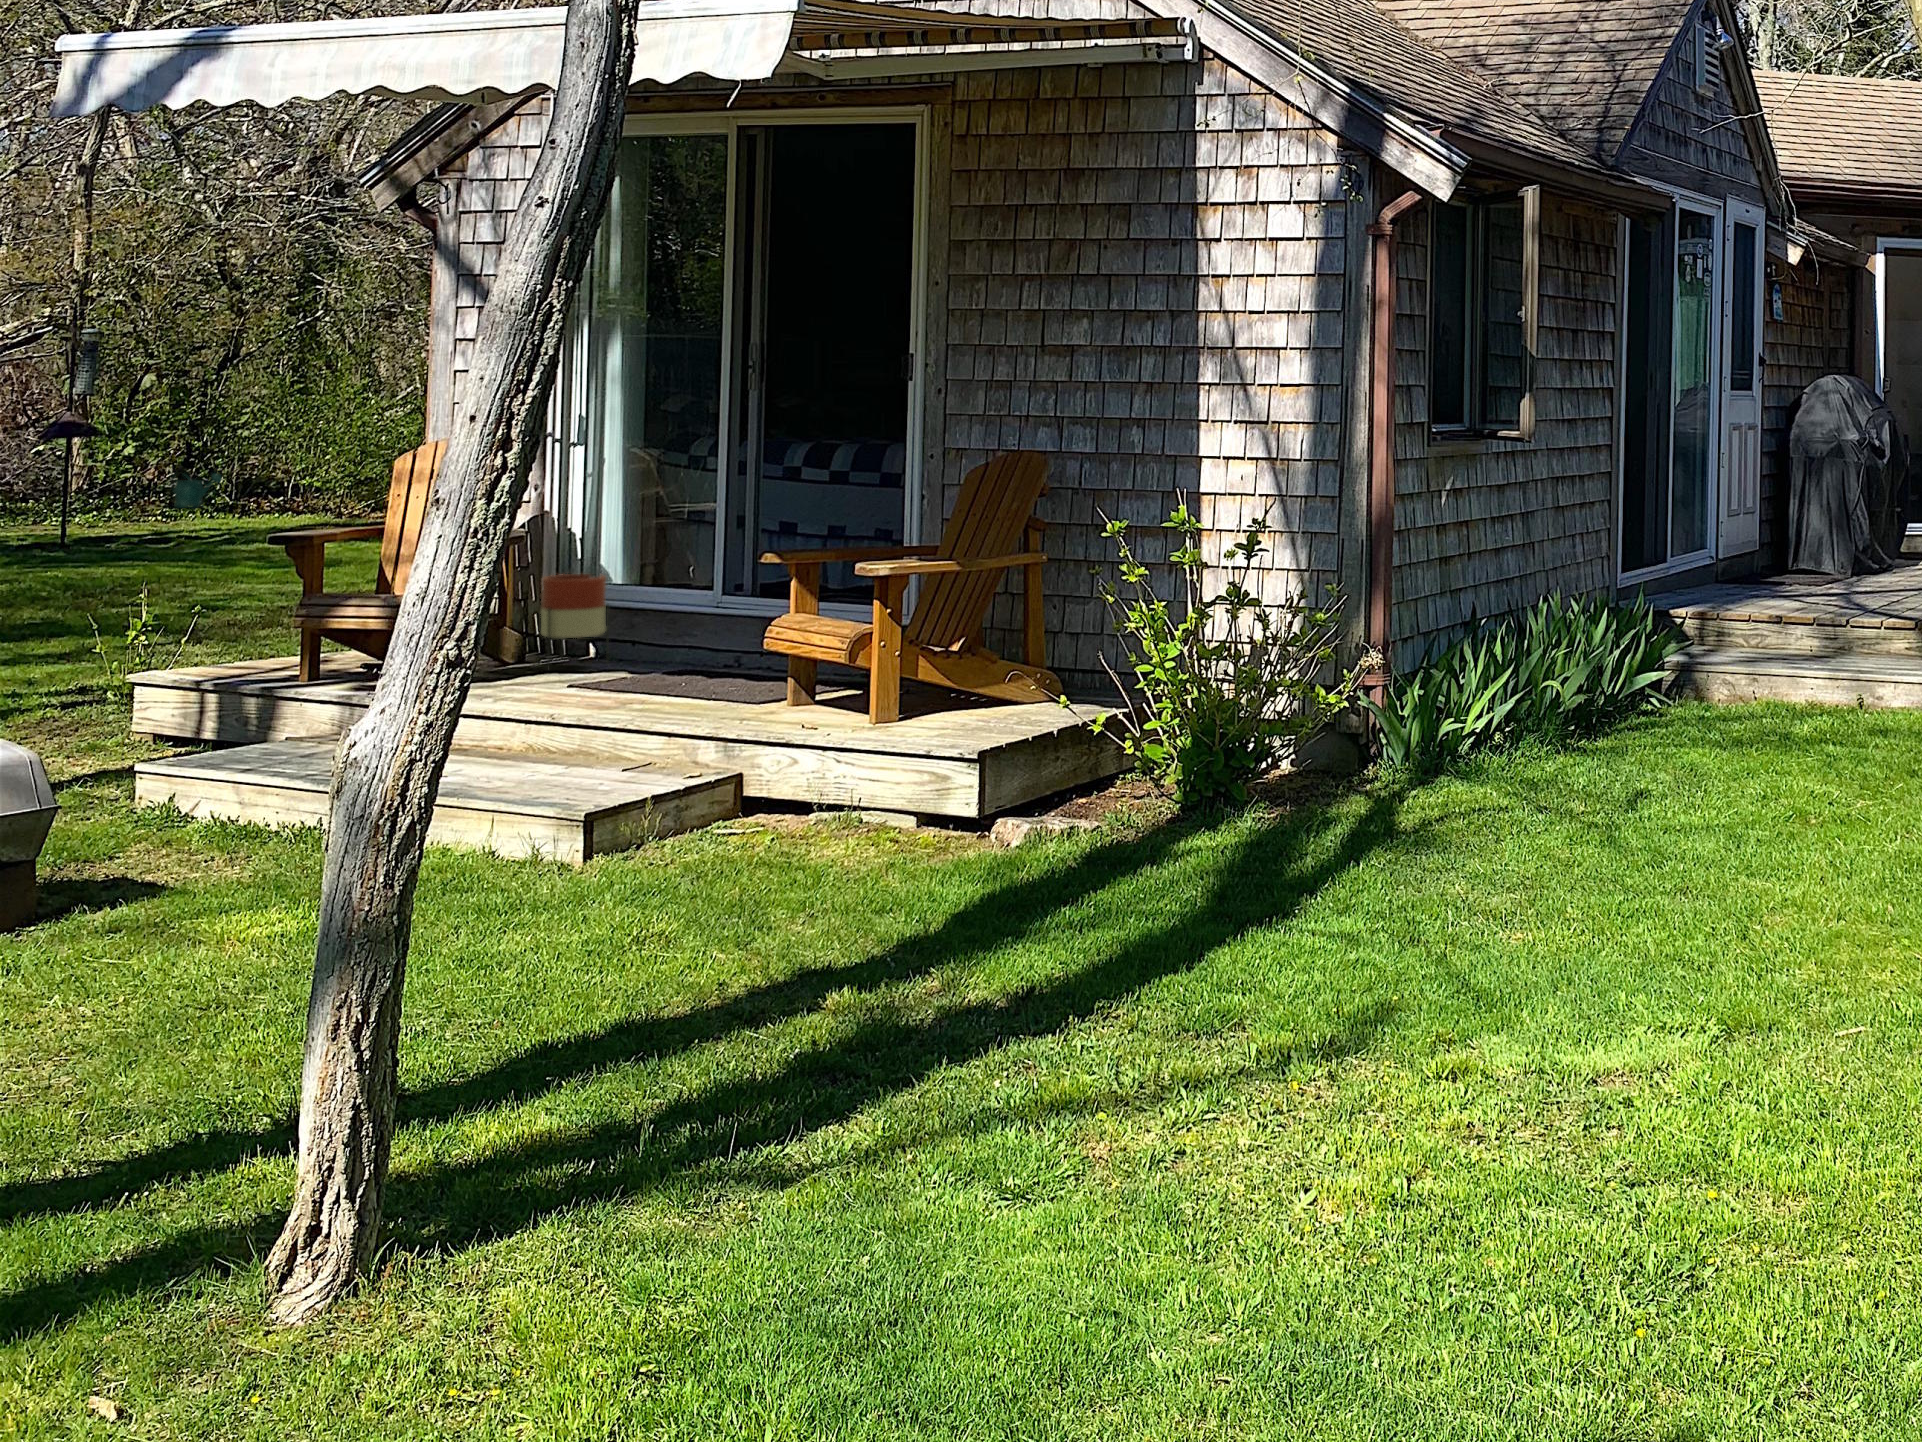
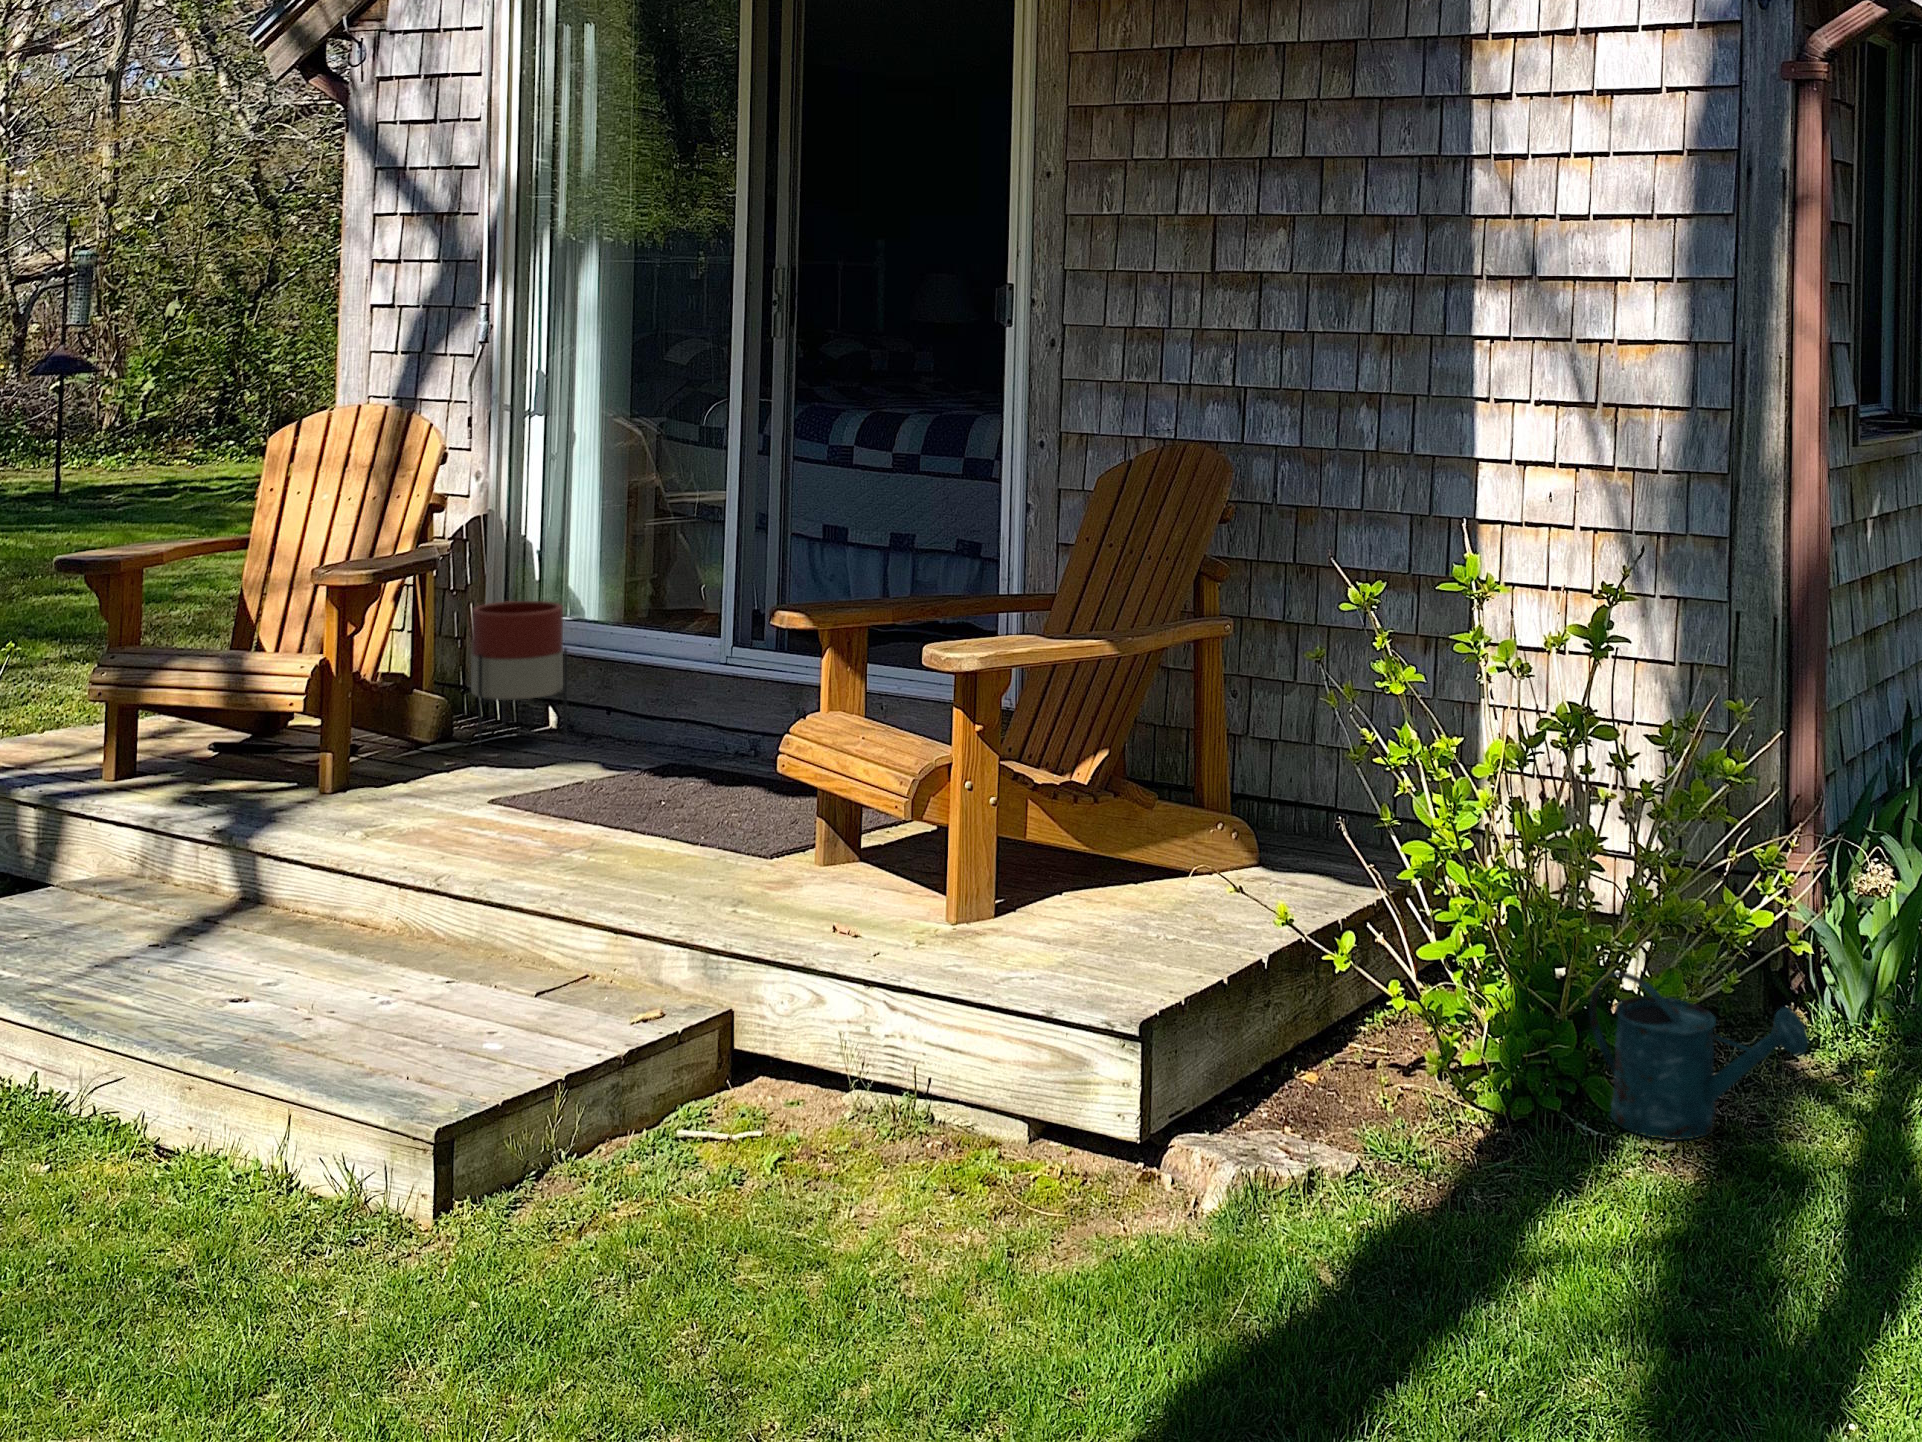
watering can: present [171,473,222,508] -> present [1590,972,1809,1140]

